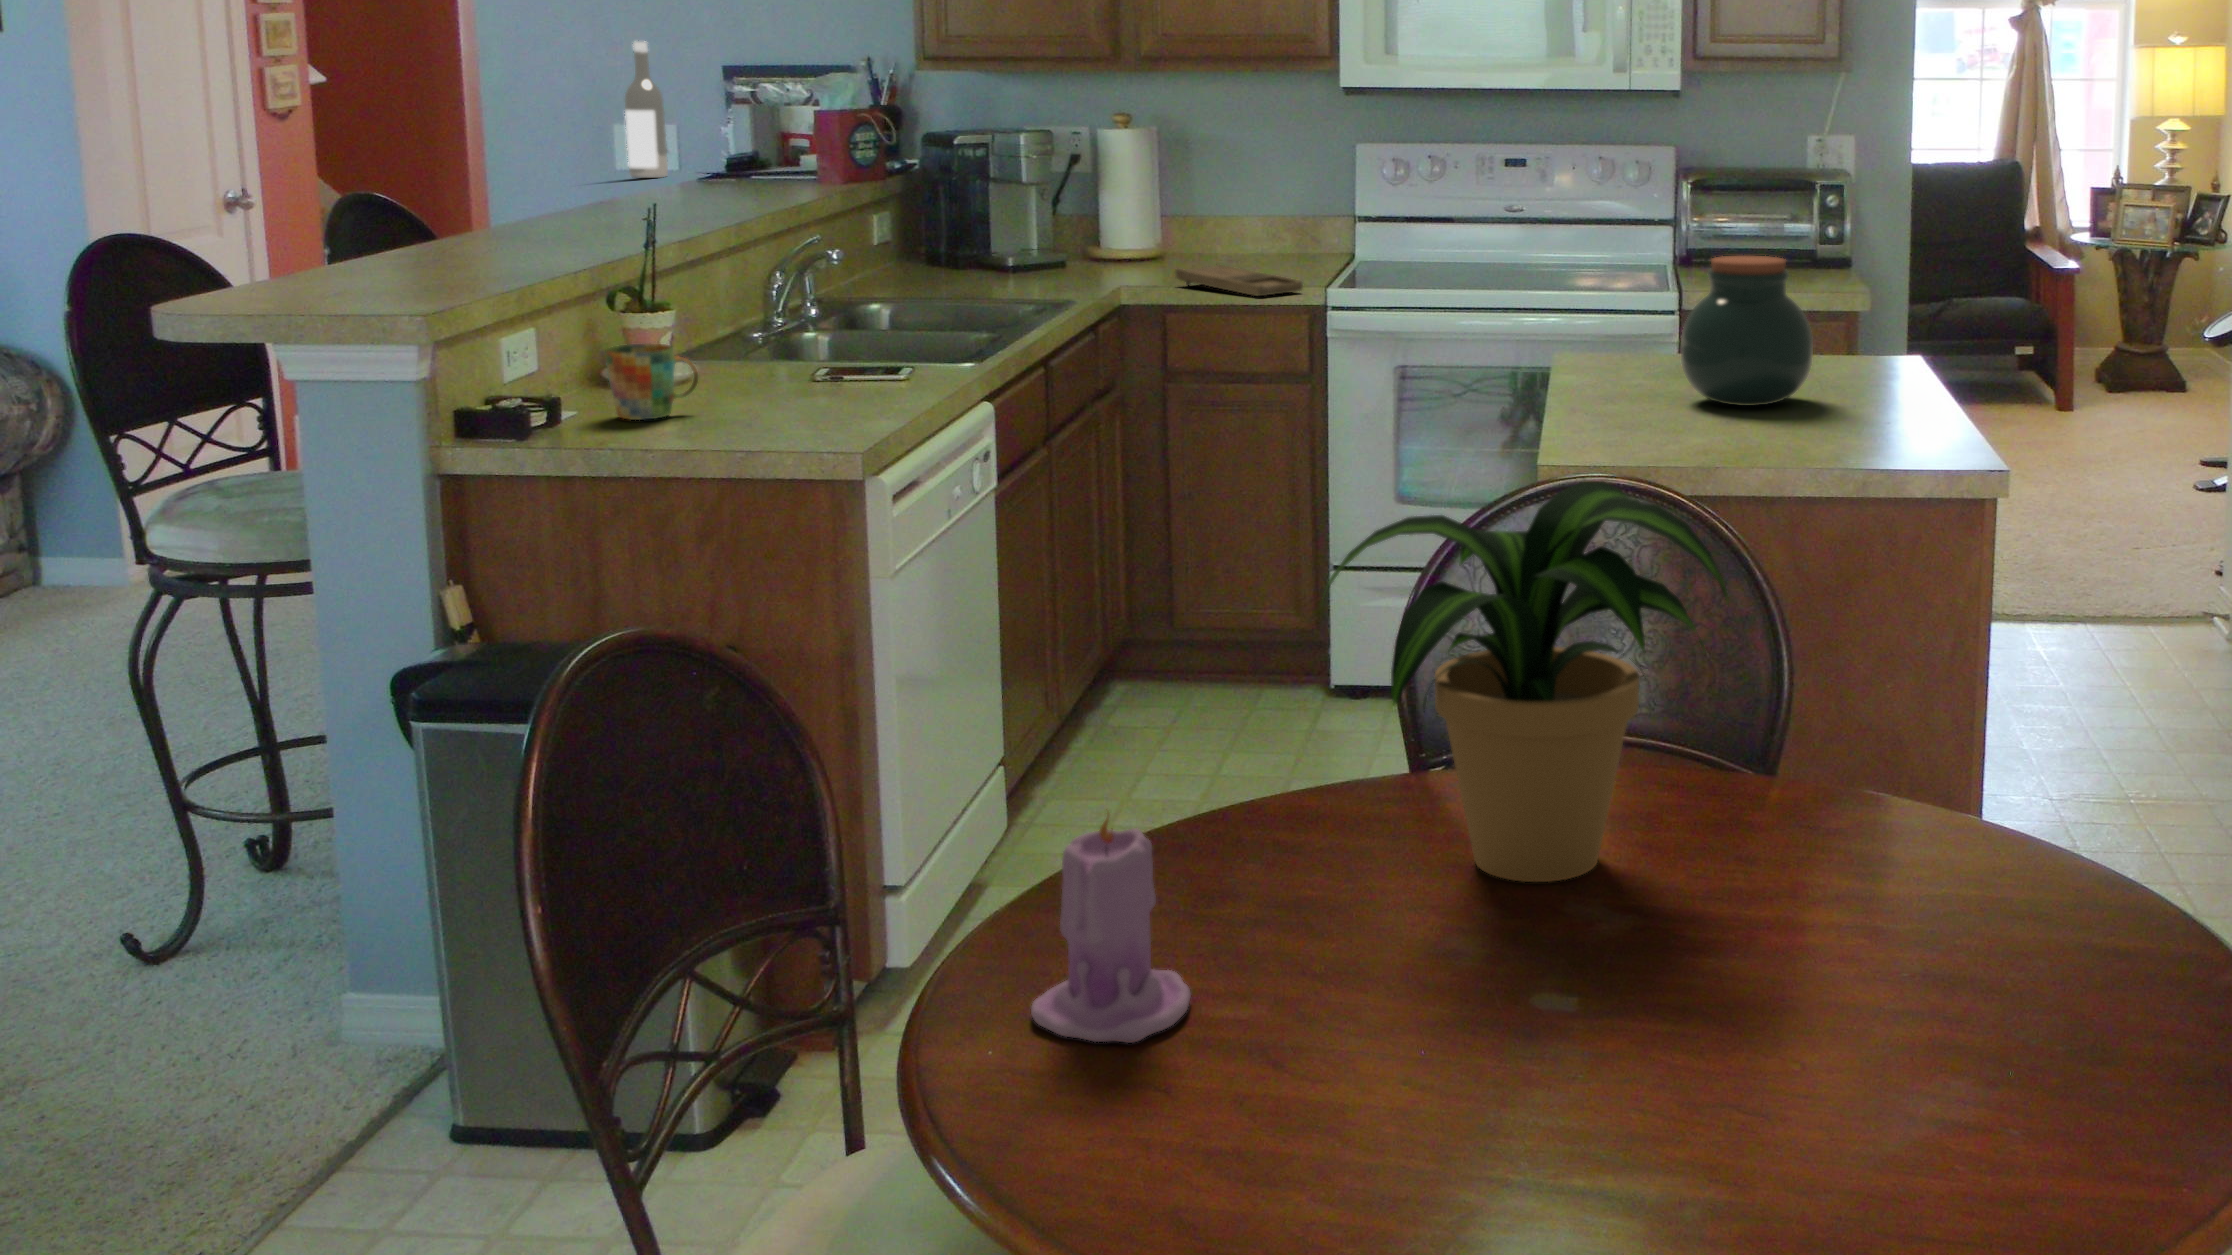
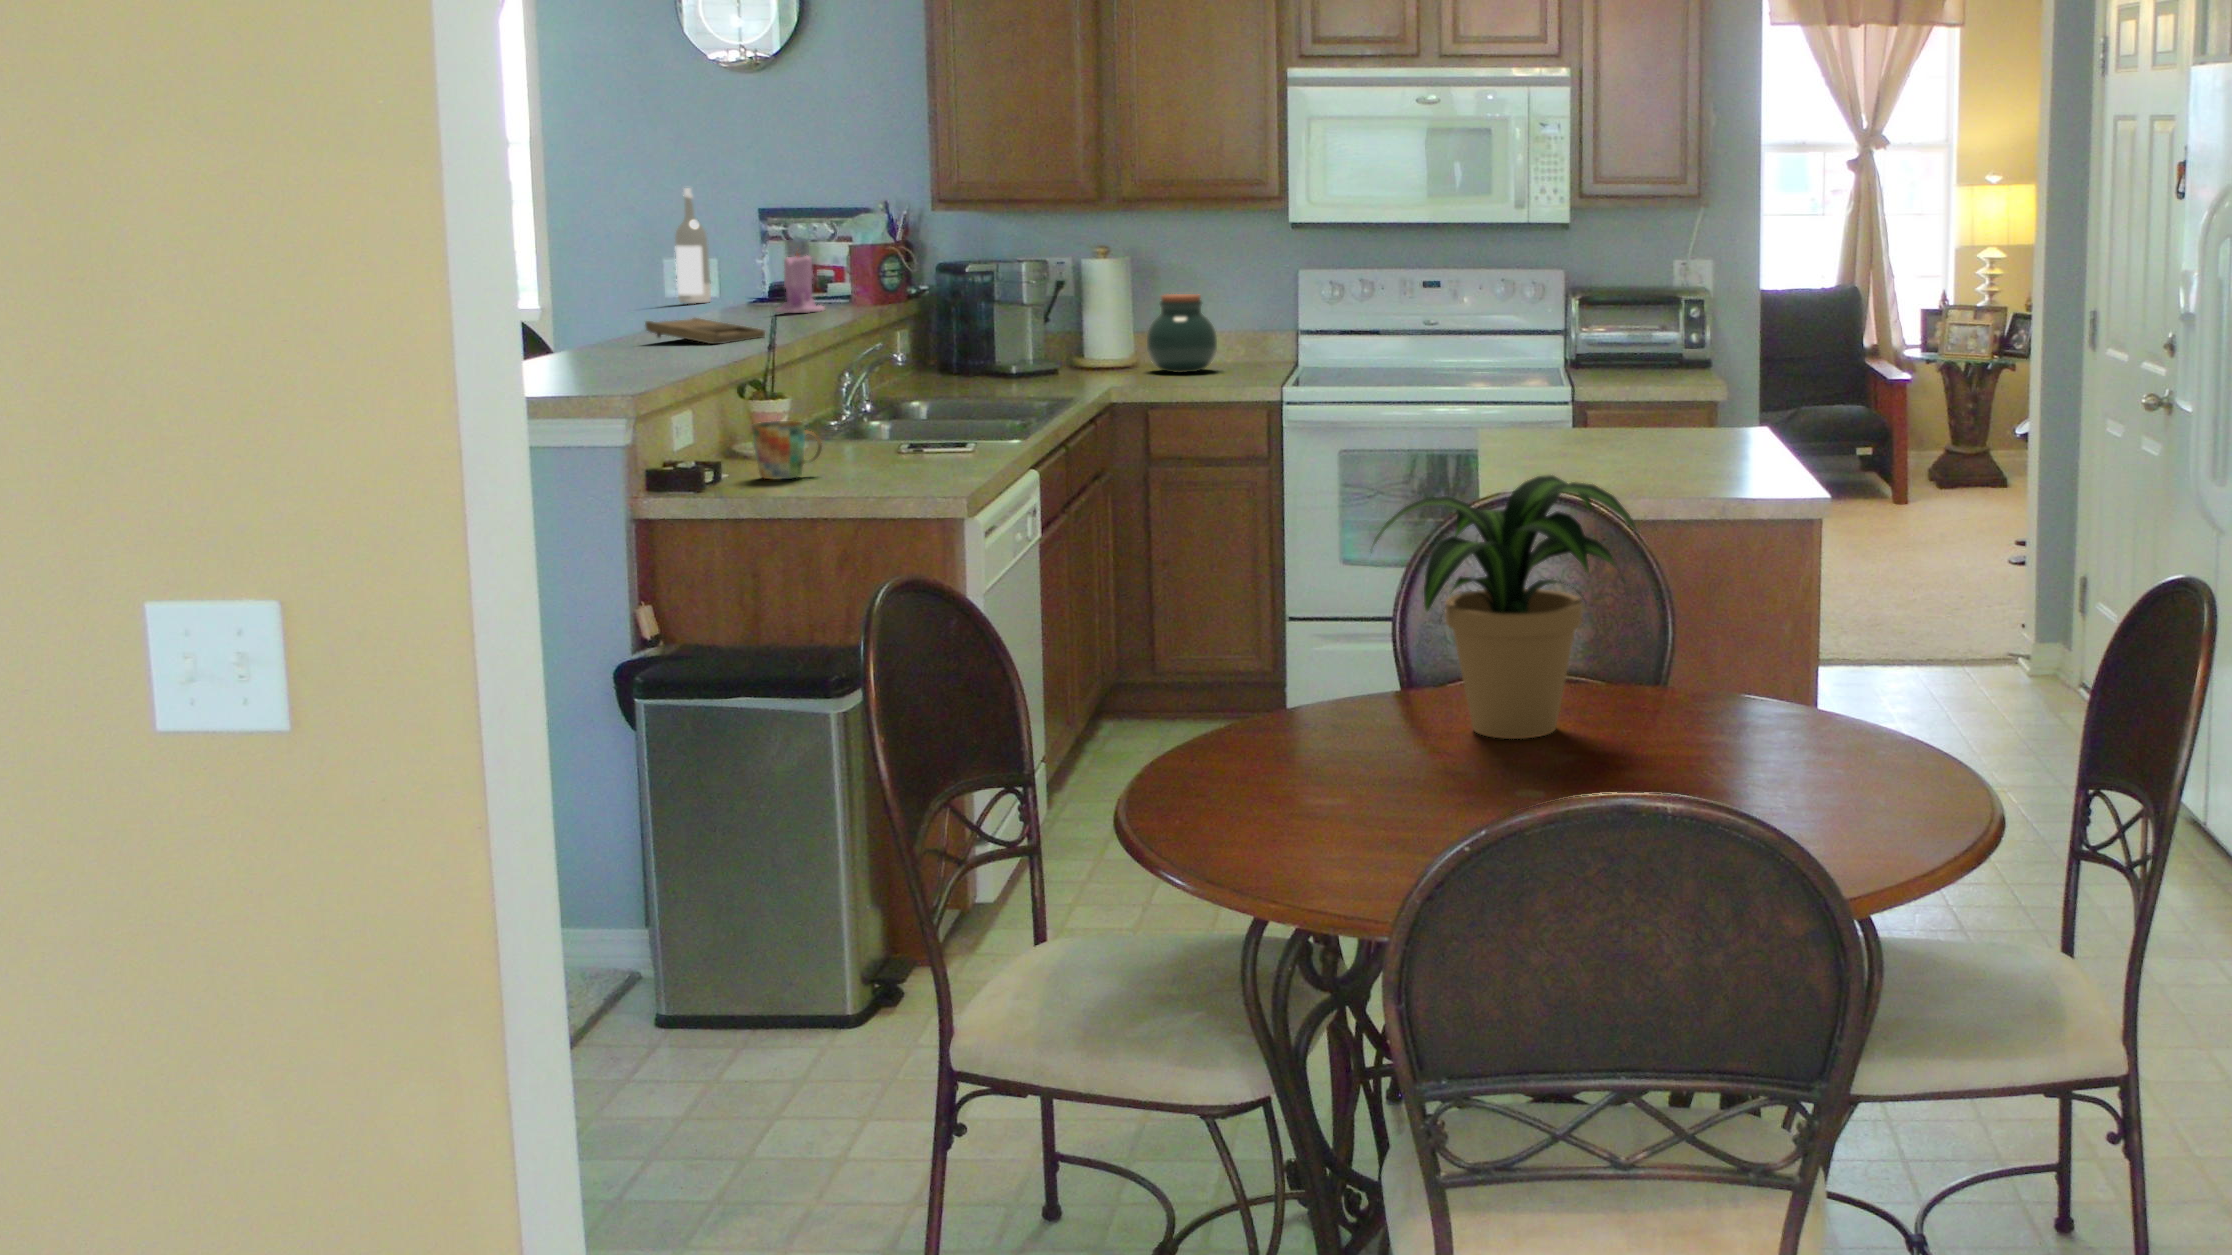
jar: present [1681,256,1813,406] -> present [1147,294,1217,373]
tray: present [1175,265,1303,296] -> present [645,318,765,344]
candle: present [1031,813,1191,1043] -> present [776,249,824,313]

